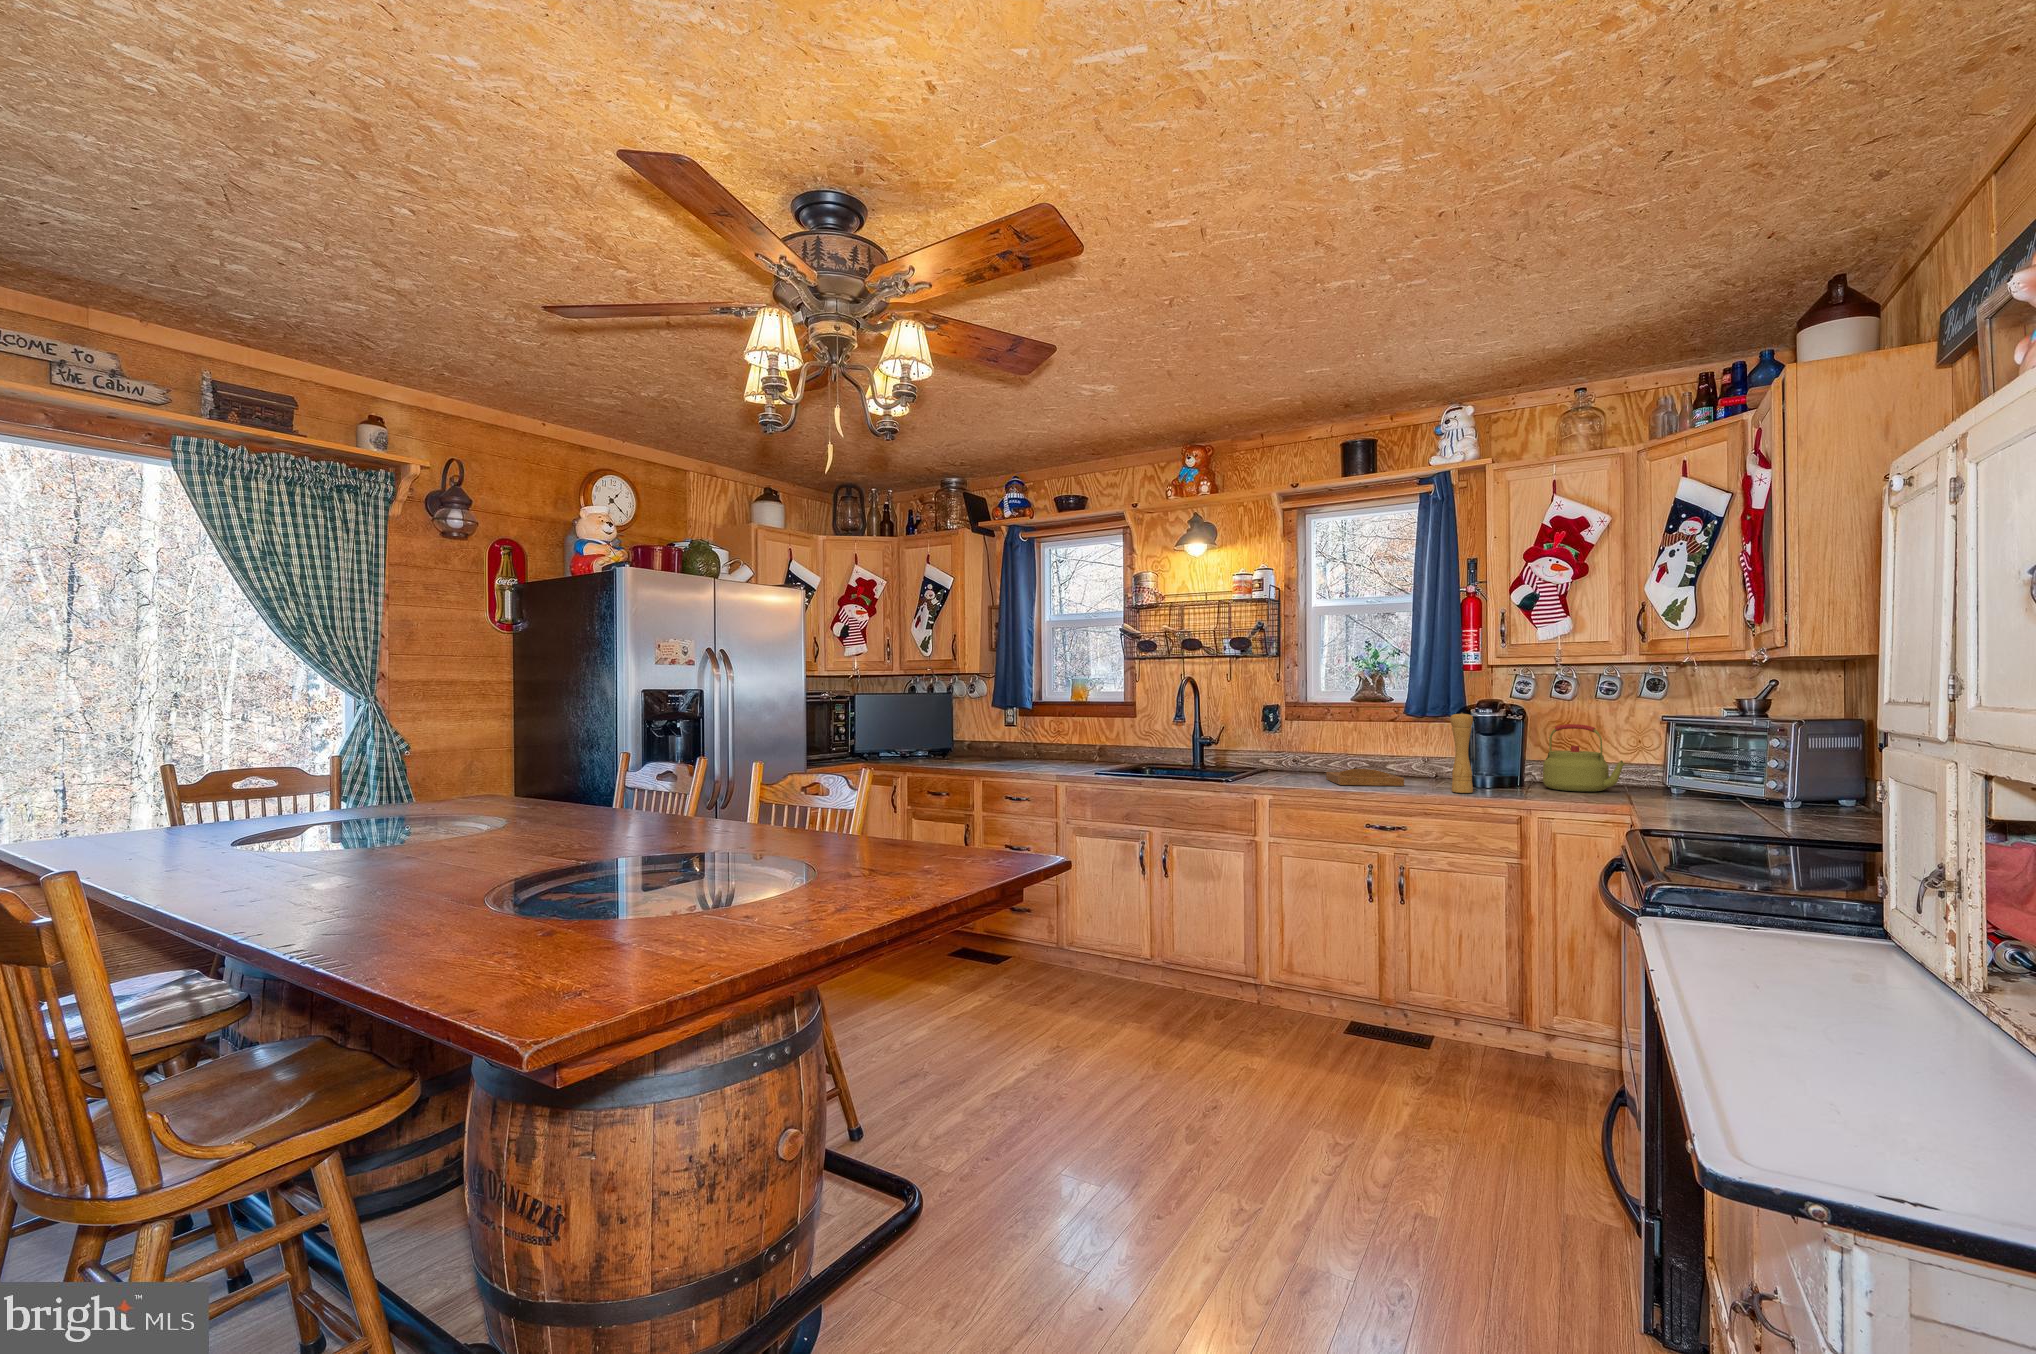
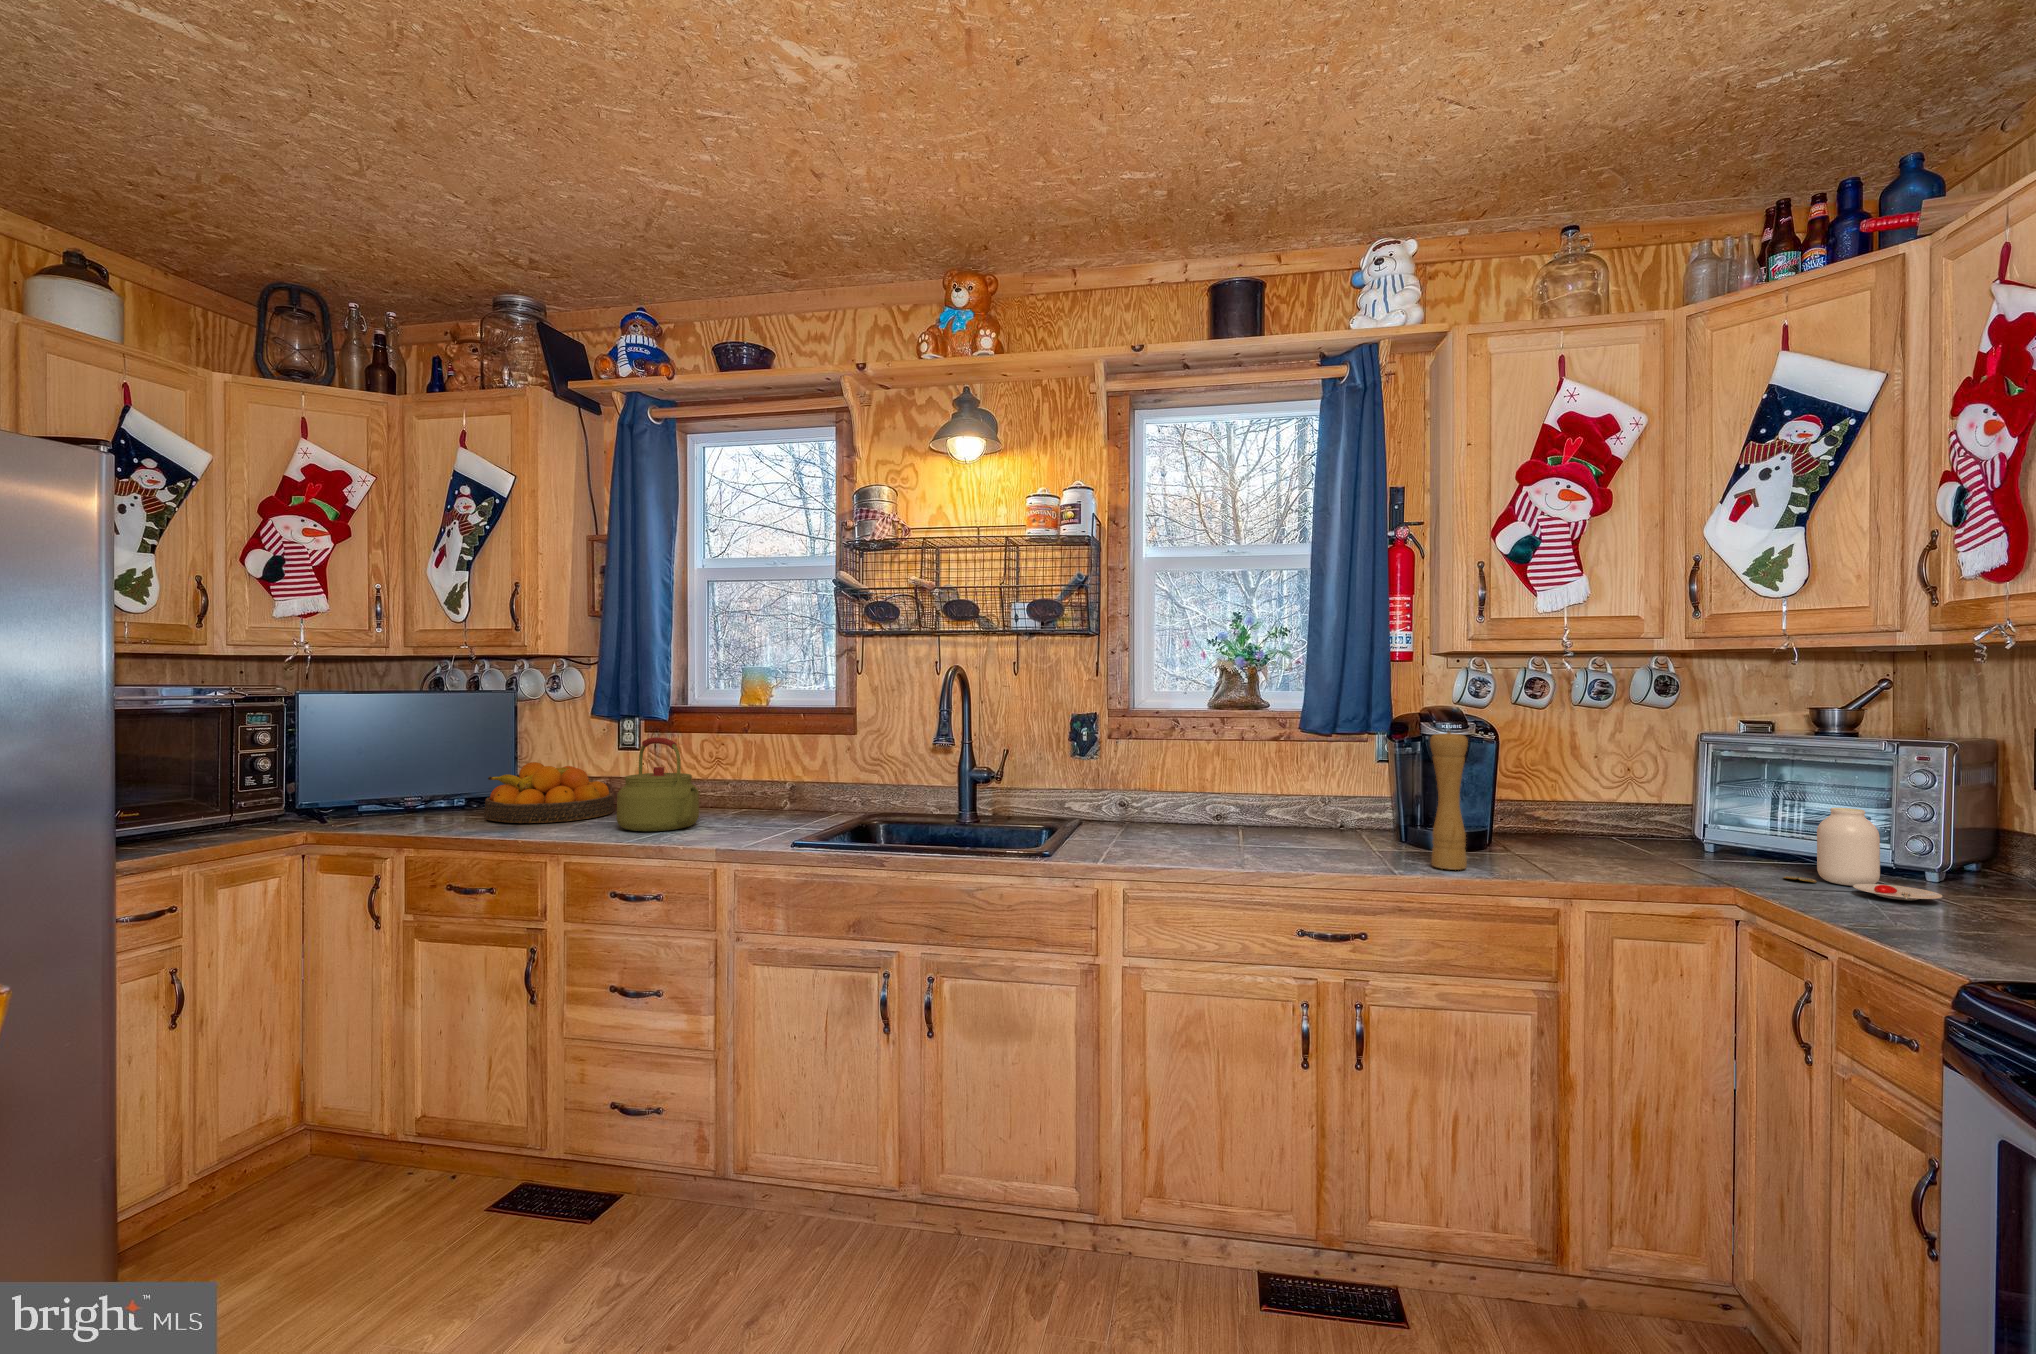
kettle: present [1543,724,1625,791] -> present [616,737,699,831]
fruit bowl: none [940,732,1004,763] -> present [484,762,614,823]
jar: none [1678,760,1749,811] -> present [1783,808,1942,900]
tray: present [1326,769,1404,786] -> none [1193,823,1334,857]

